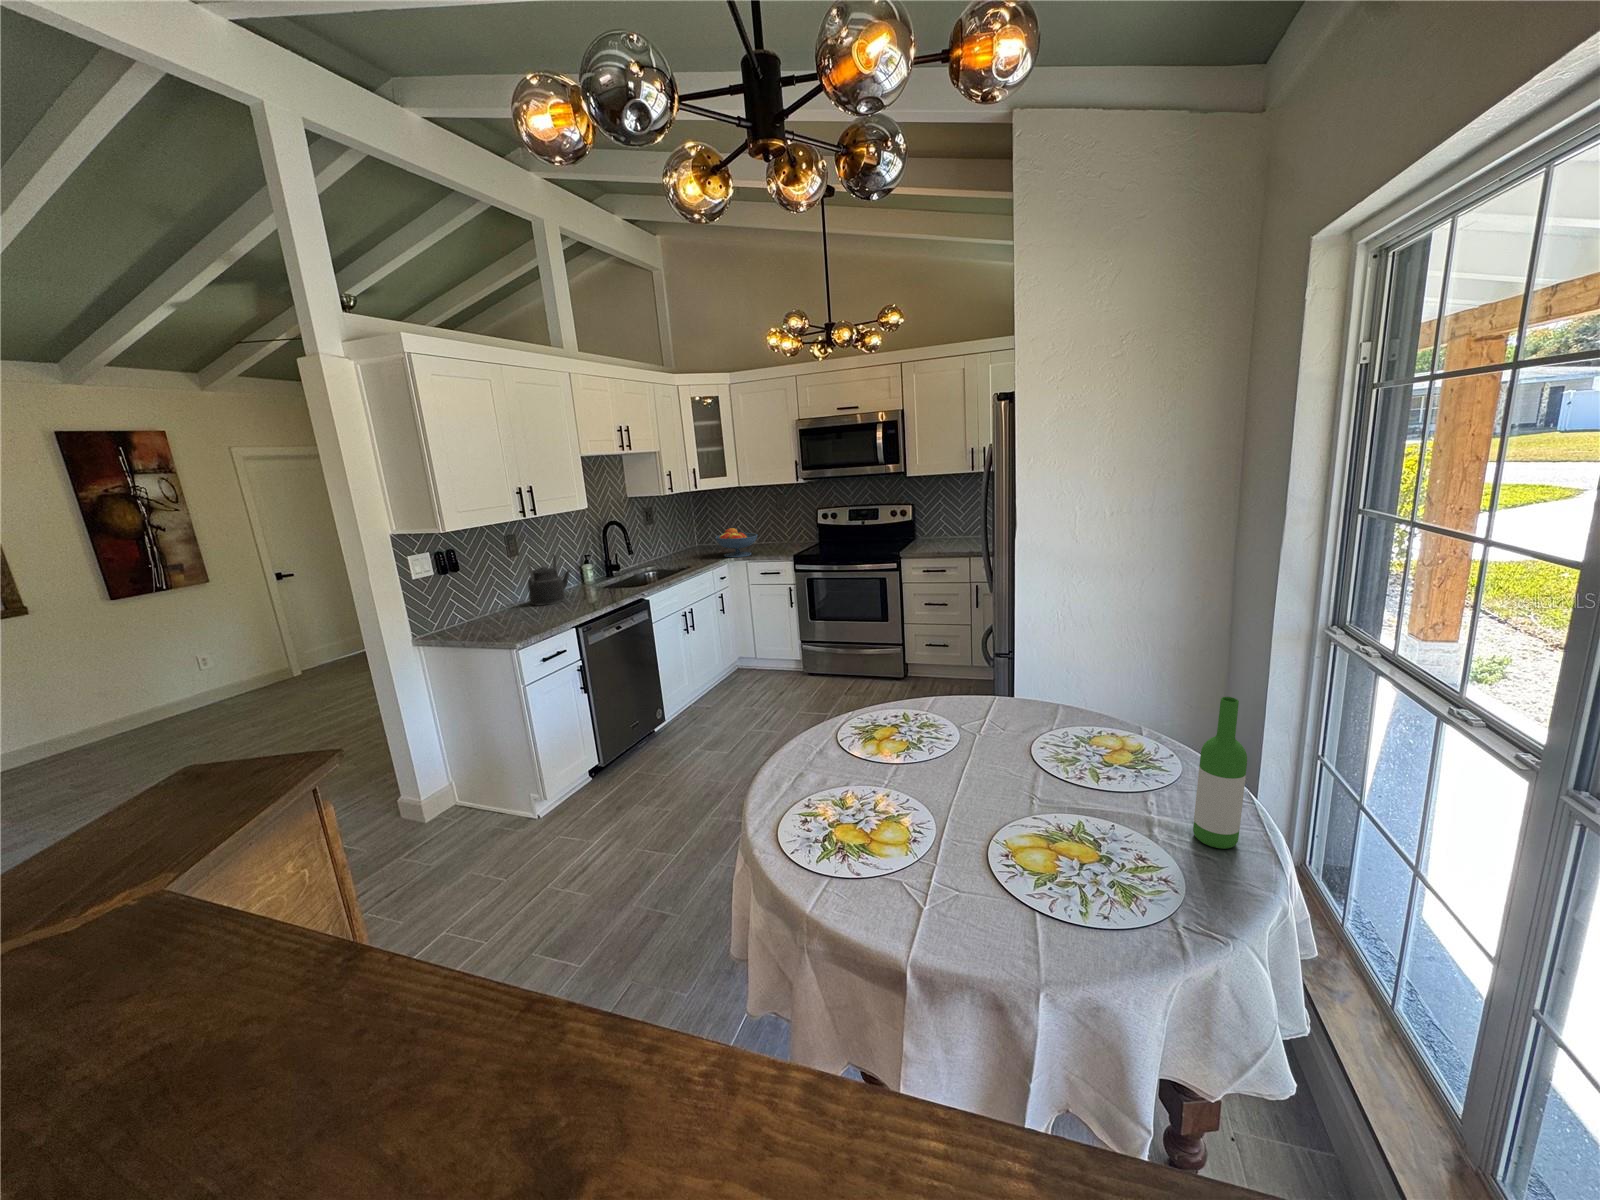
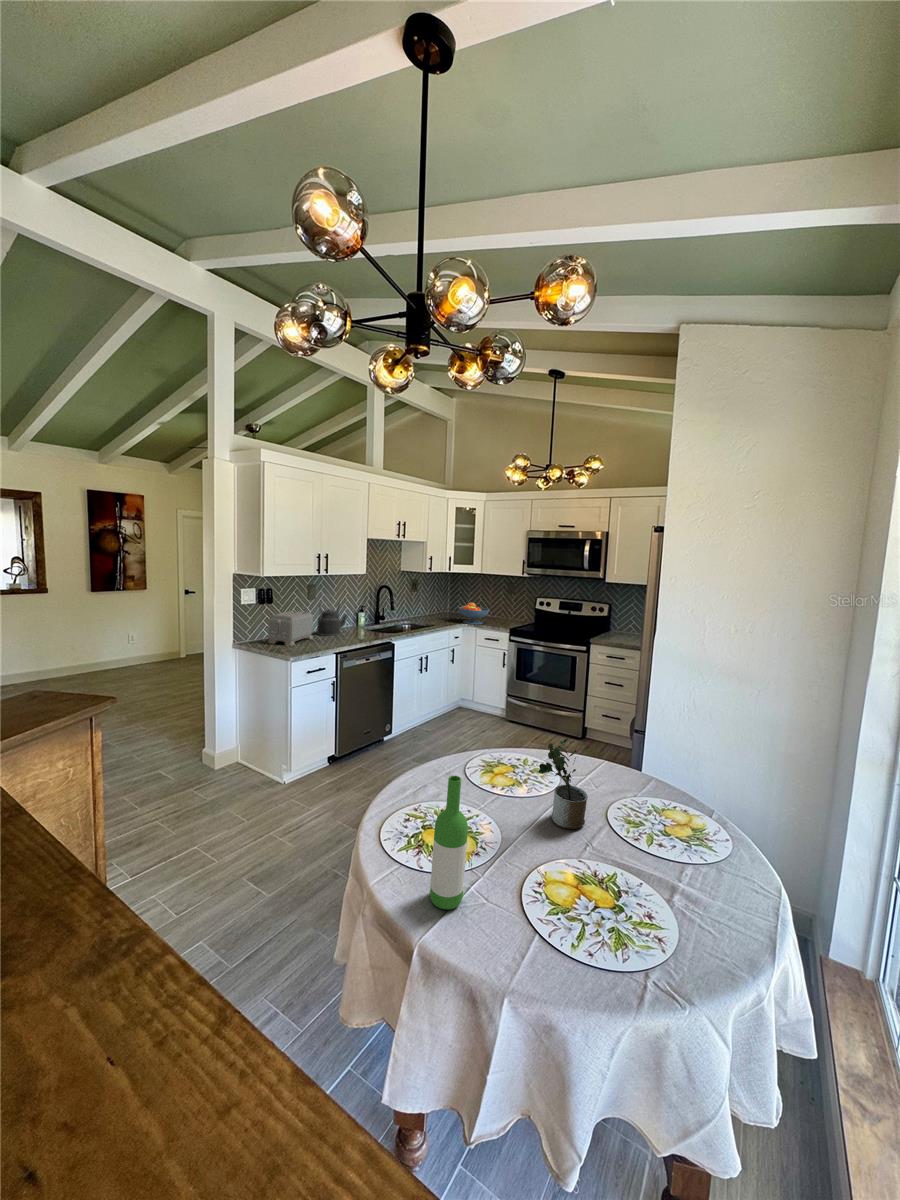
toaster: none [460,575,530,629] -> present [268,611,313,646]
potted plant: none [958,675,1018,784] -> present [538,738,588,829]
wine bottle: present [1193,697,1247,849] -> present [430,776,468,909]

